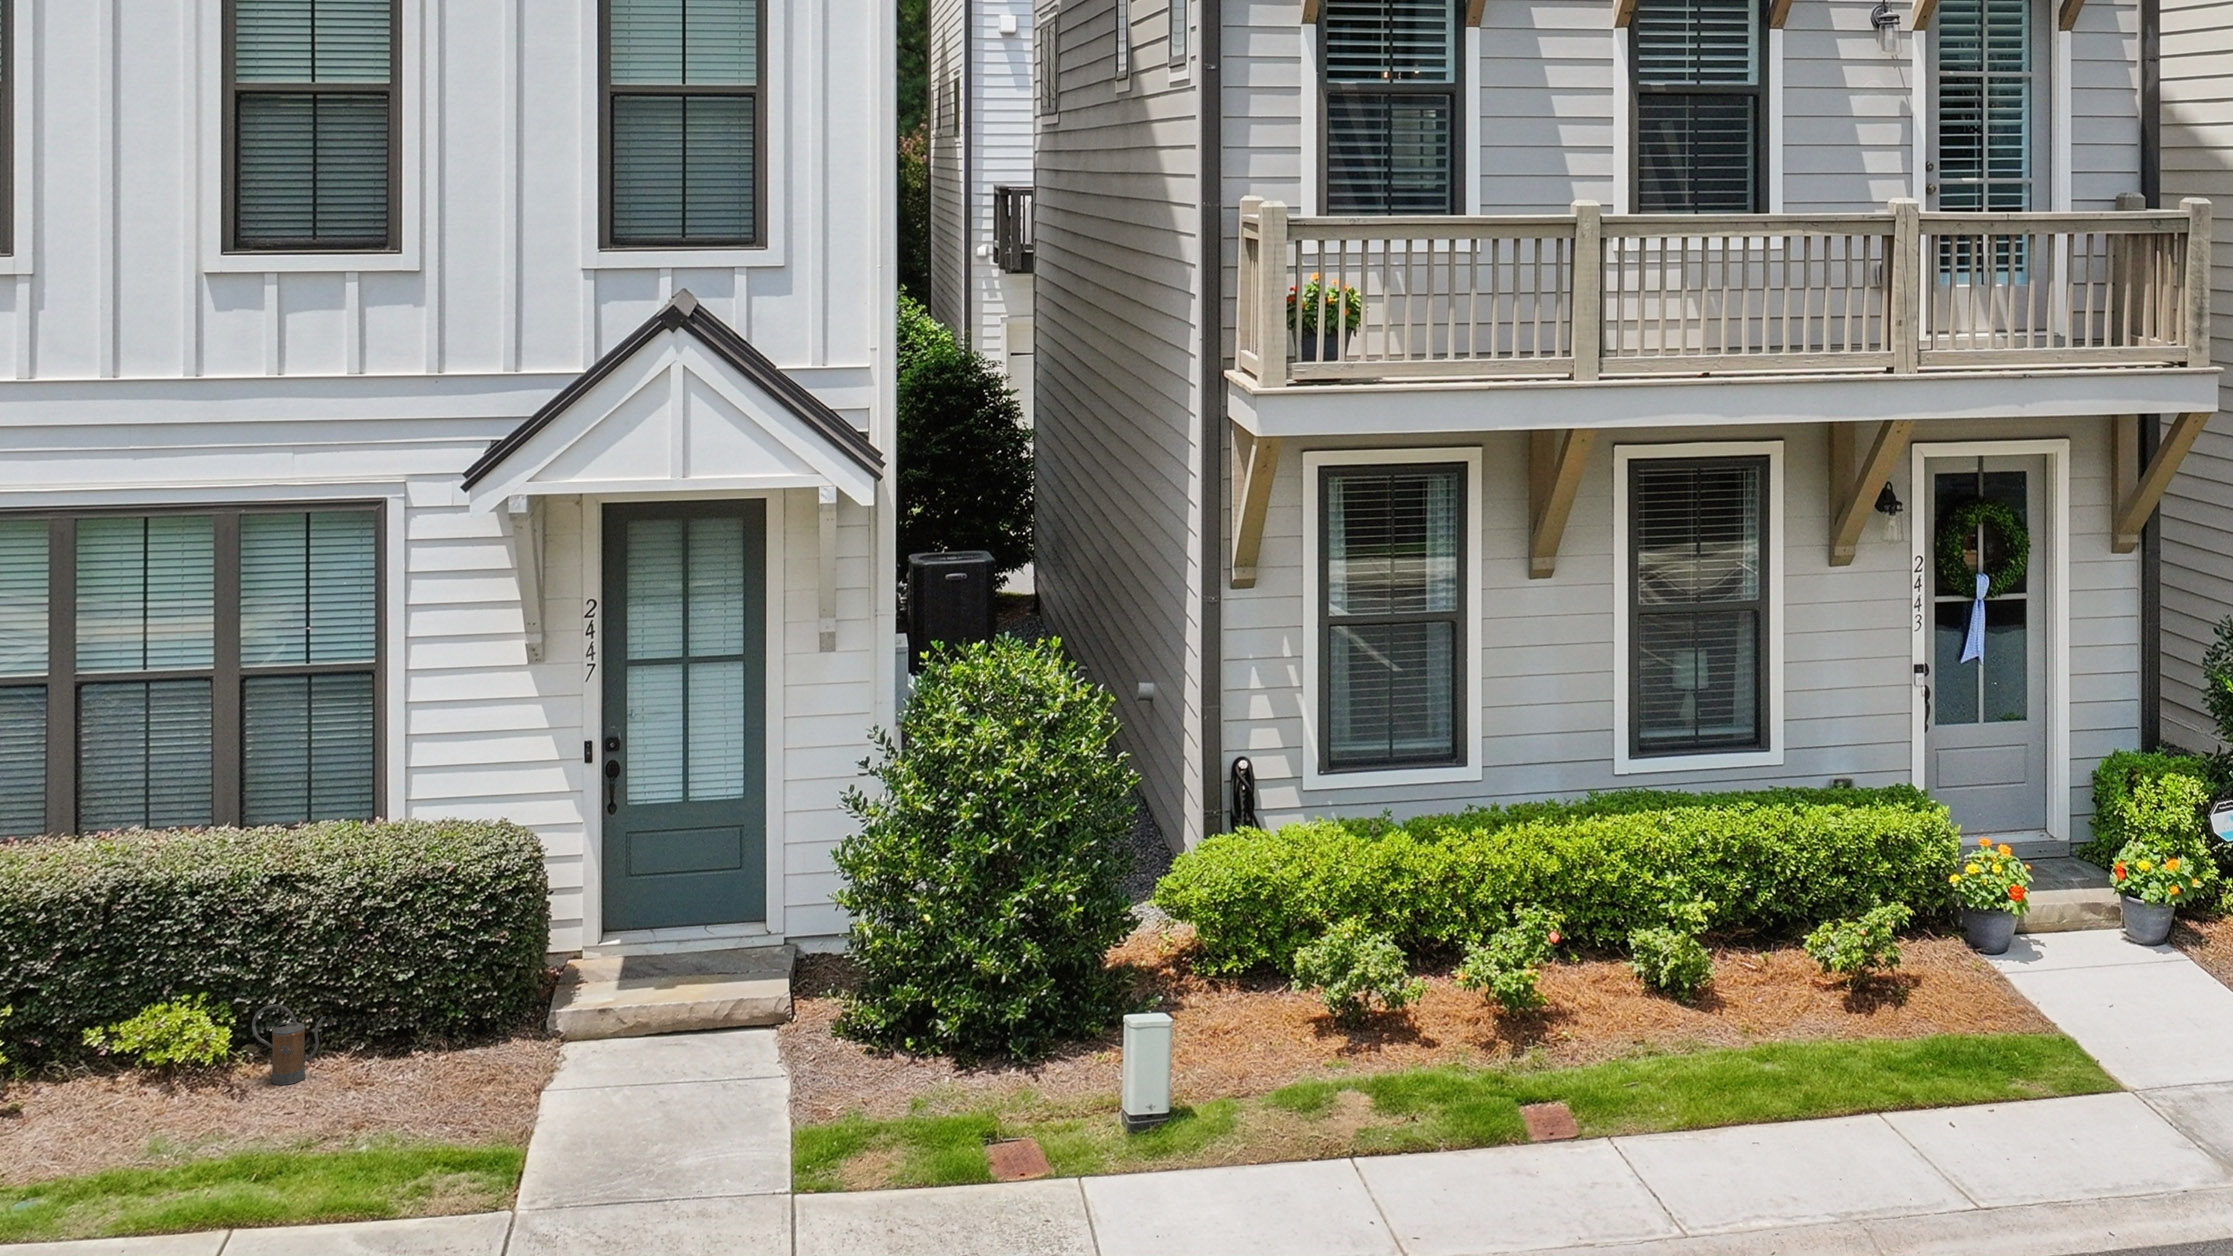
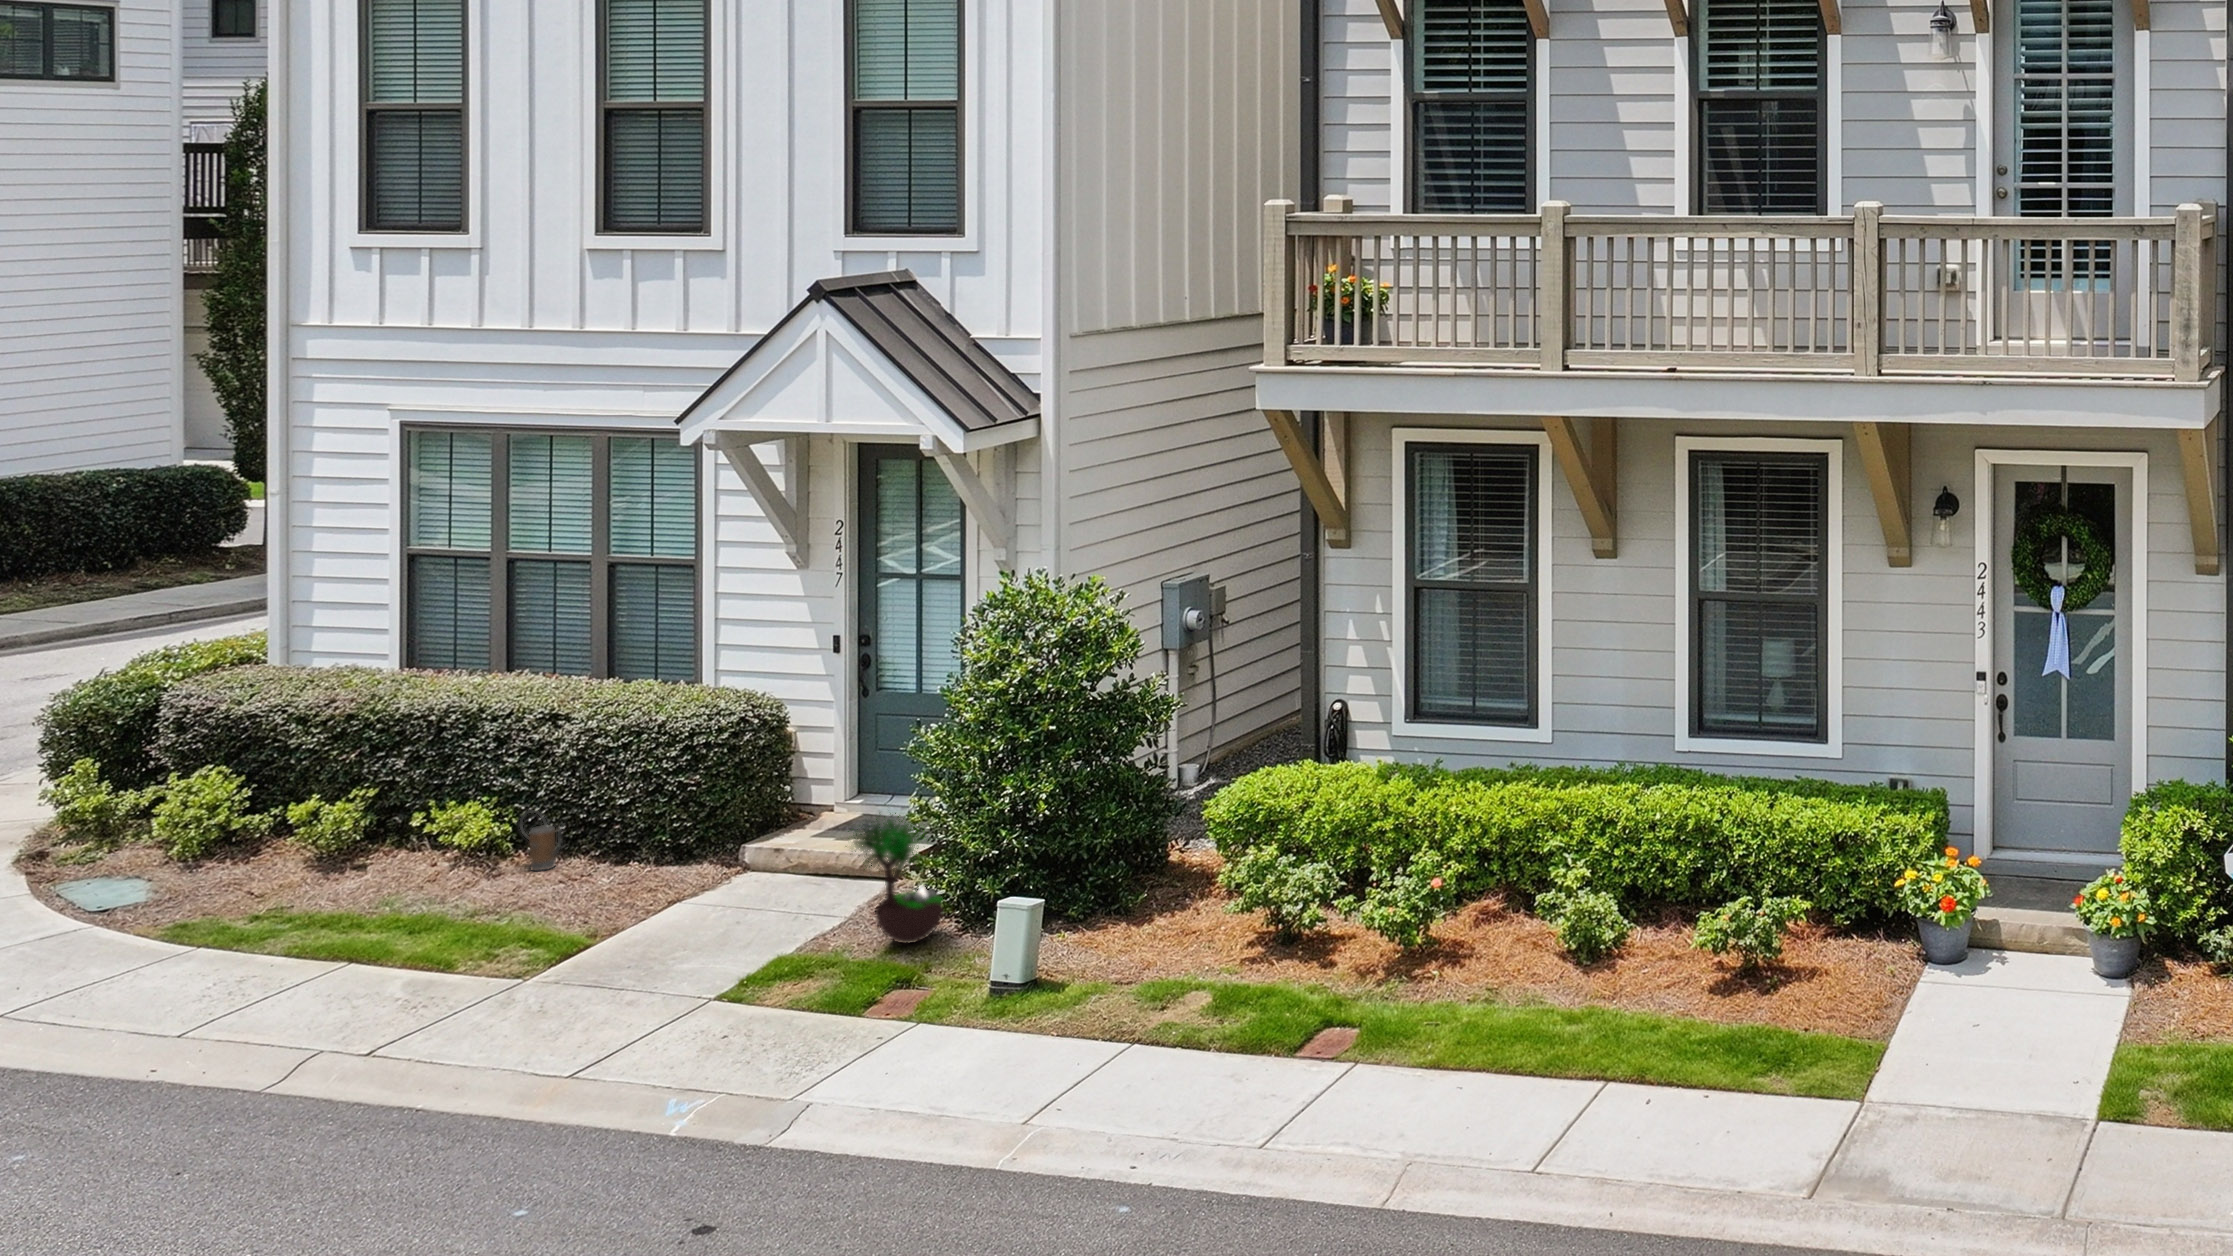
potted tree: none [850,922,958,1090] -> present [846,813,943,943]

